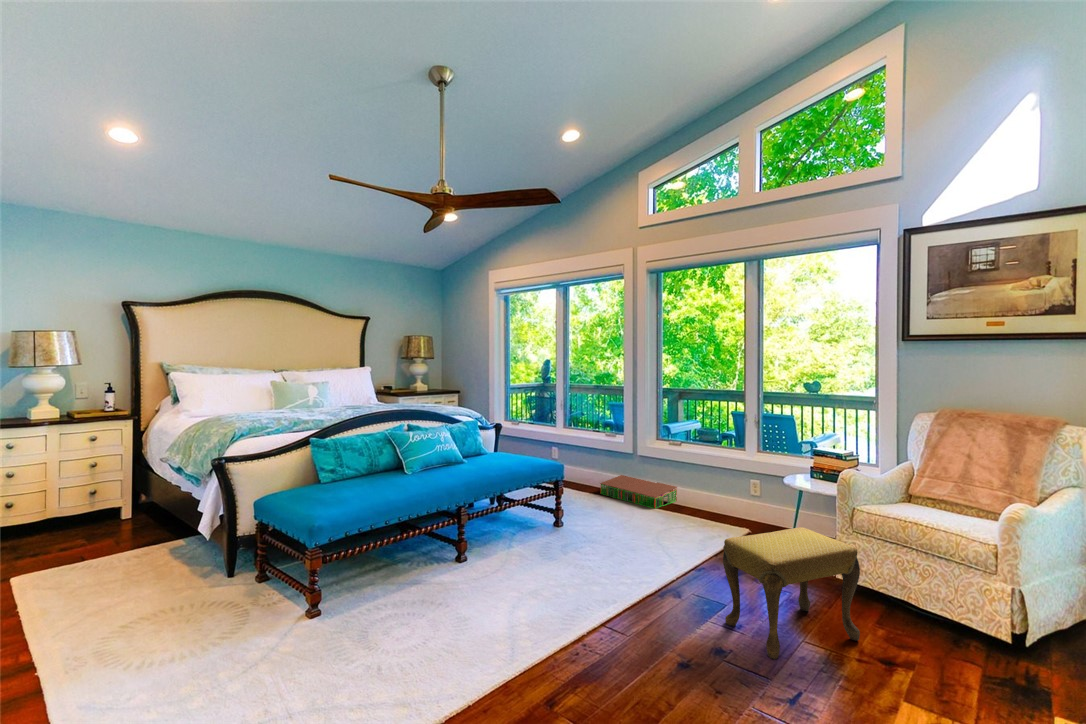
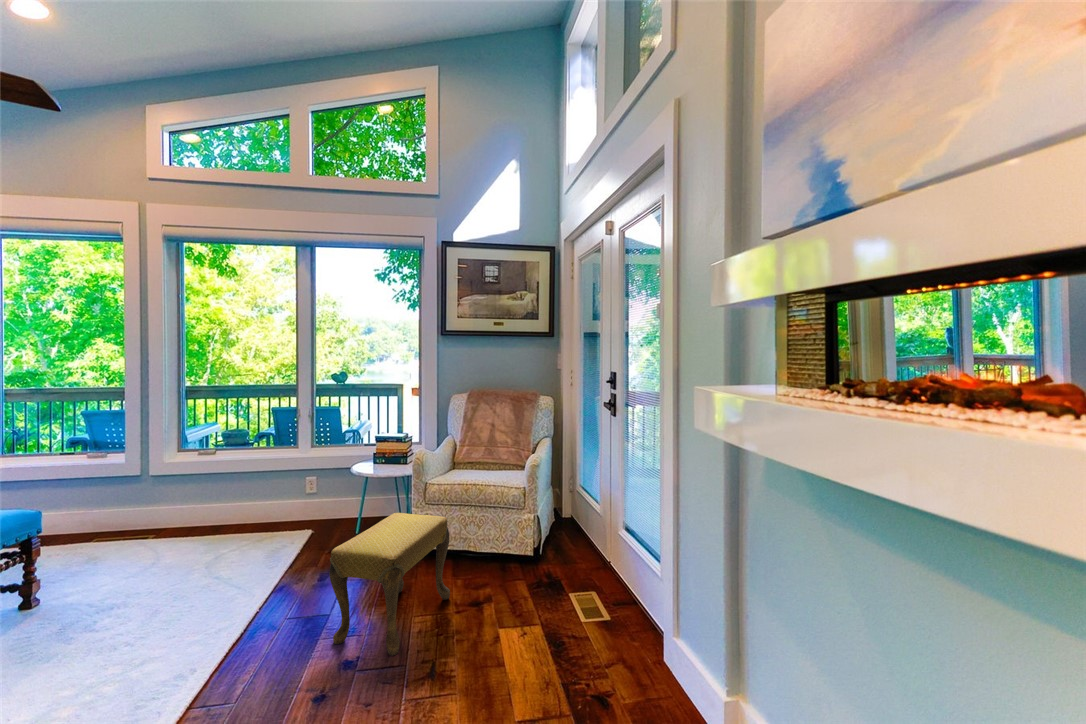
storage bin: present [600,475,677,508] -> none [79,508,213,549]

